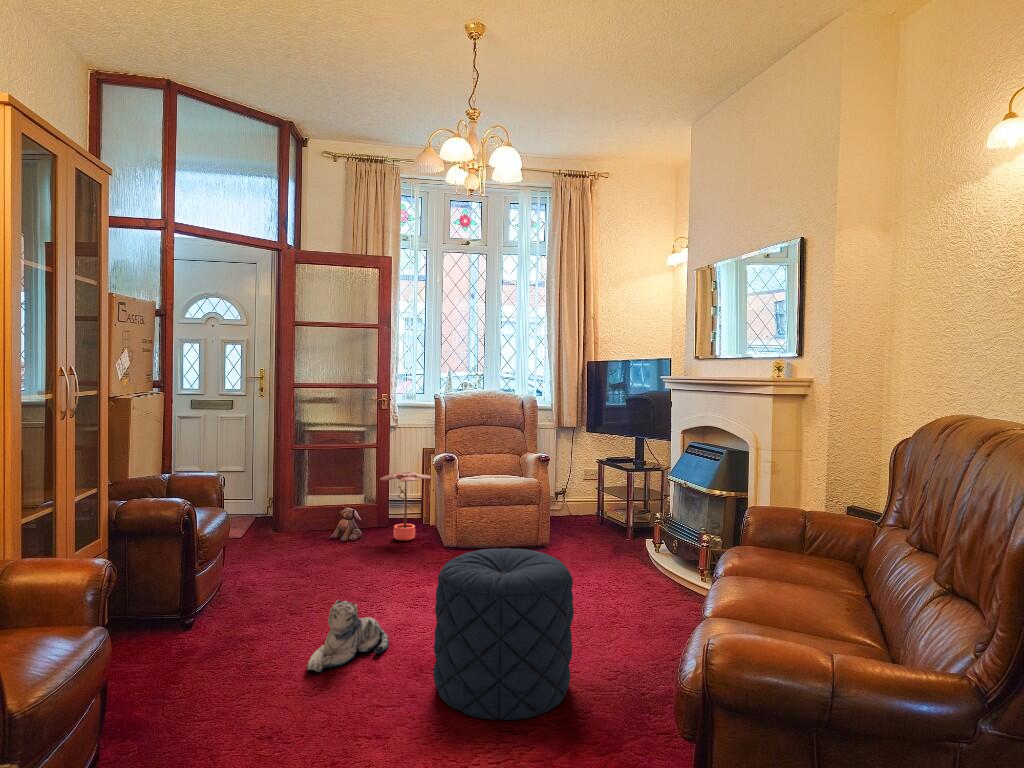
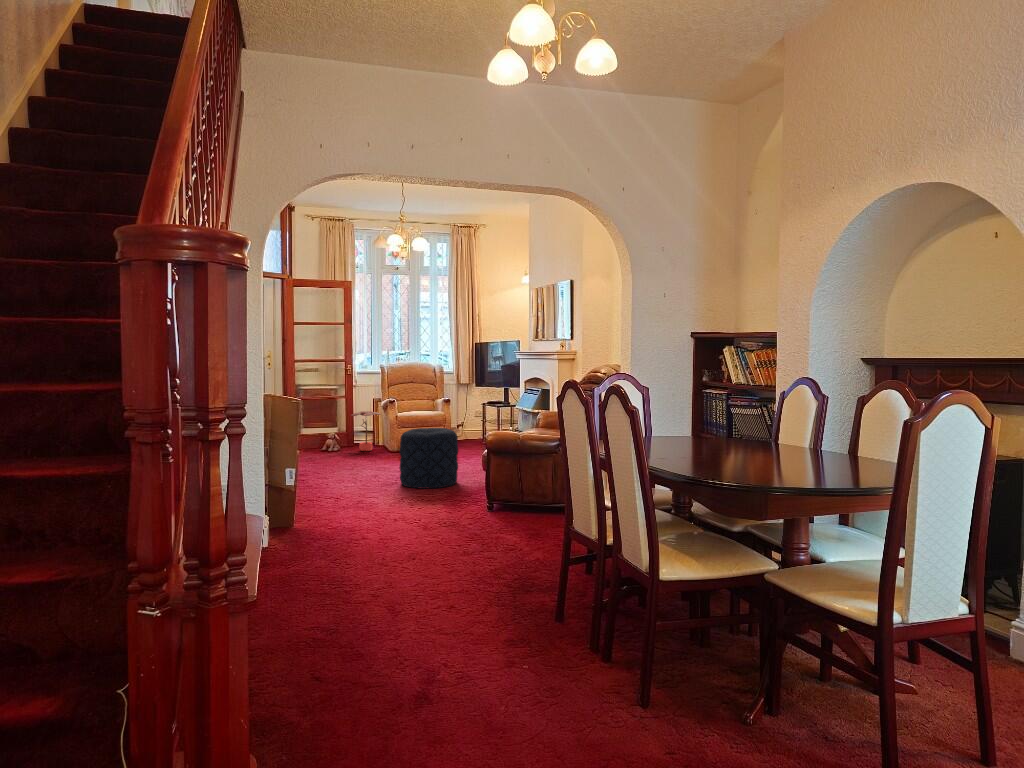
plush toy: present [307,600,389,672] -> none [342,455,375,483]

